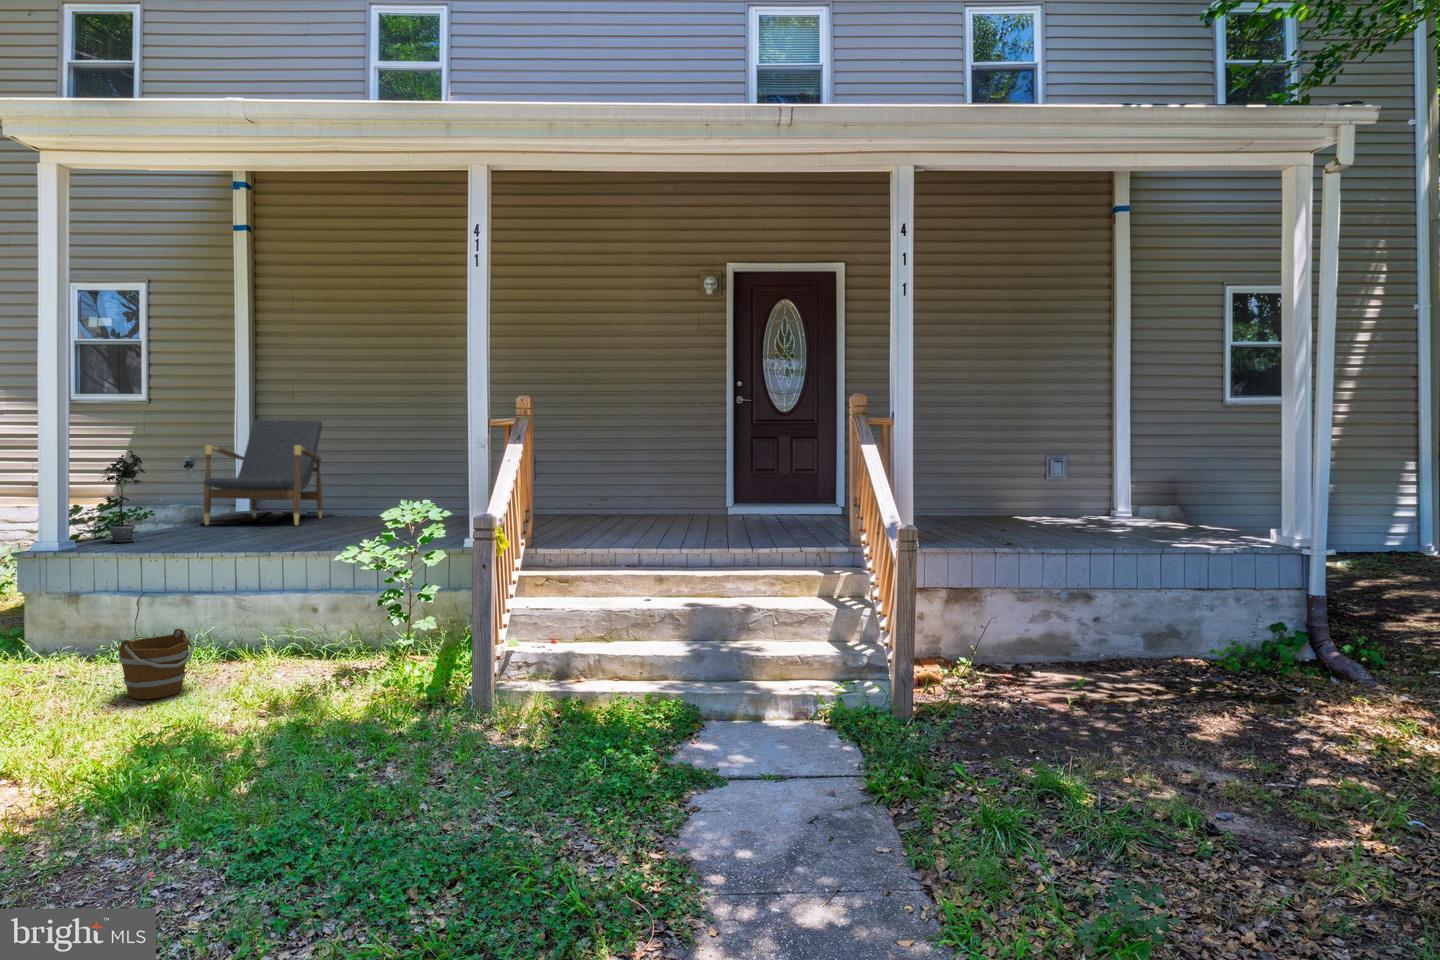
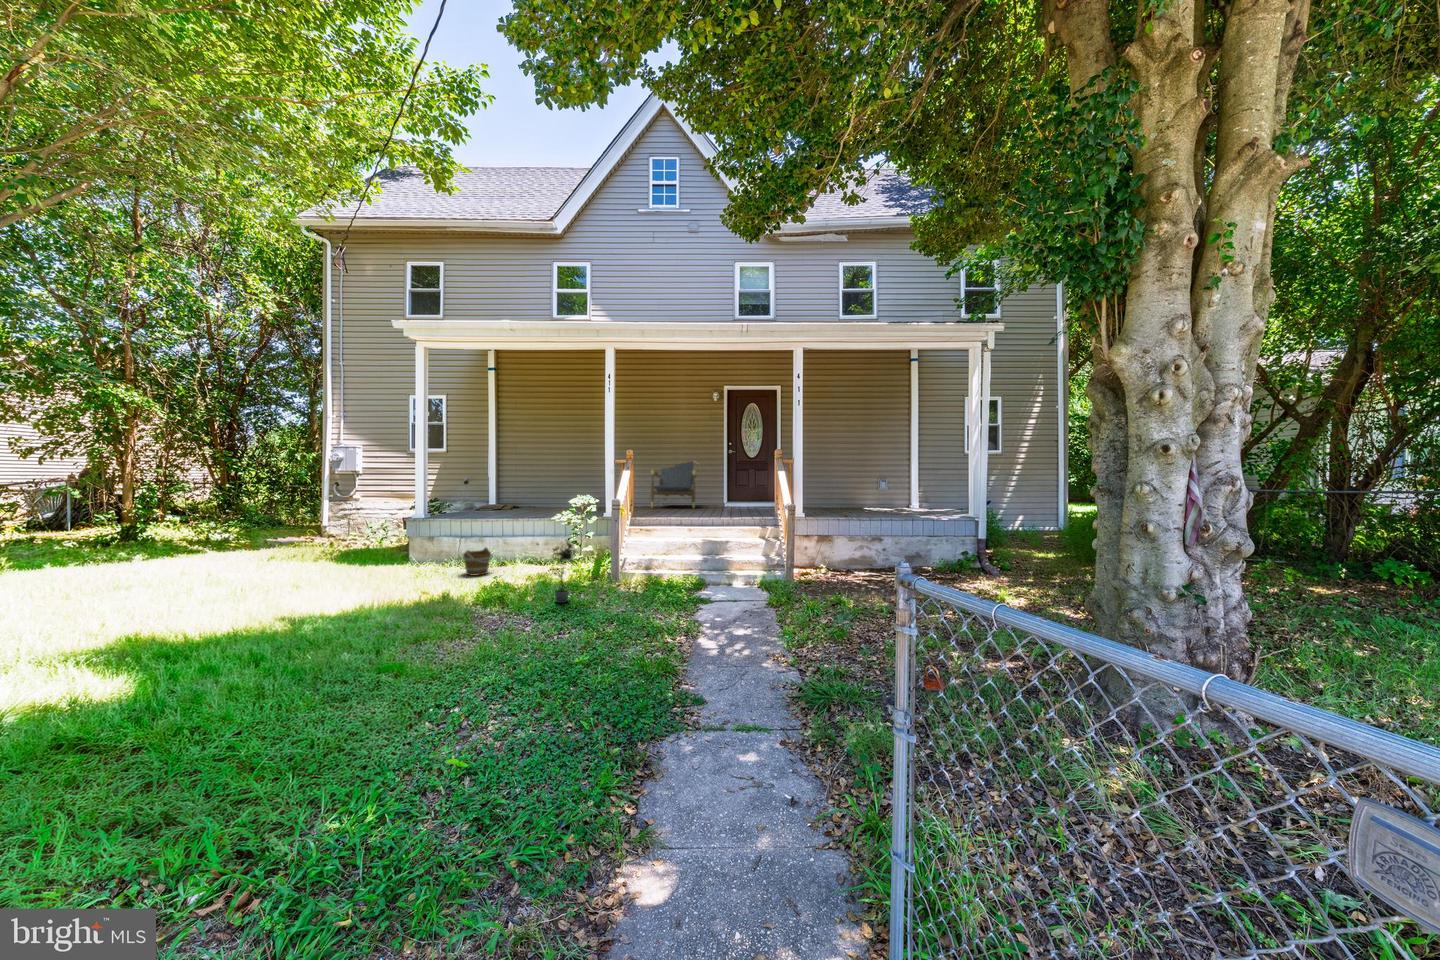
lounge chair: present [204,420,323,525] -> present [651,462,696,507]
potted plant: present [101,451,145,543] -> present [553,543,576,603]

